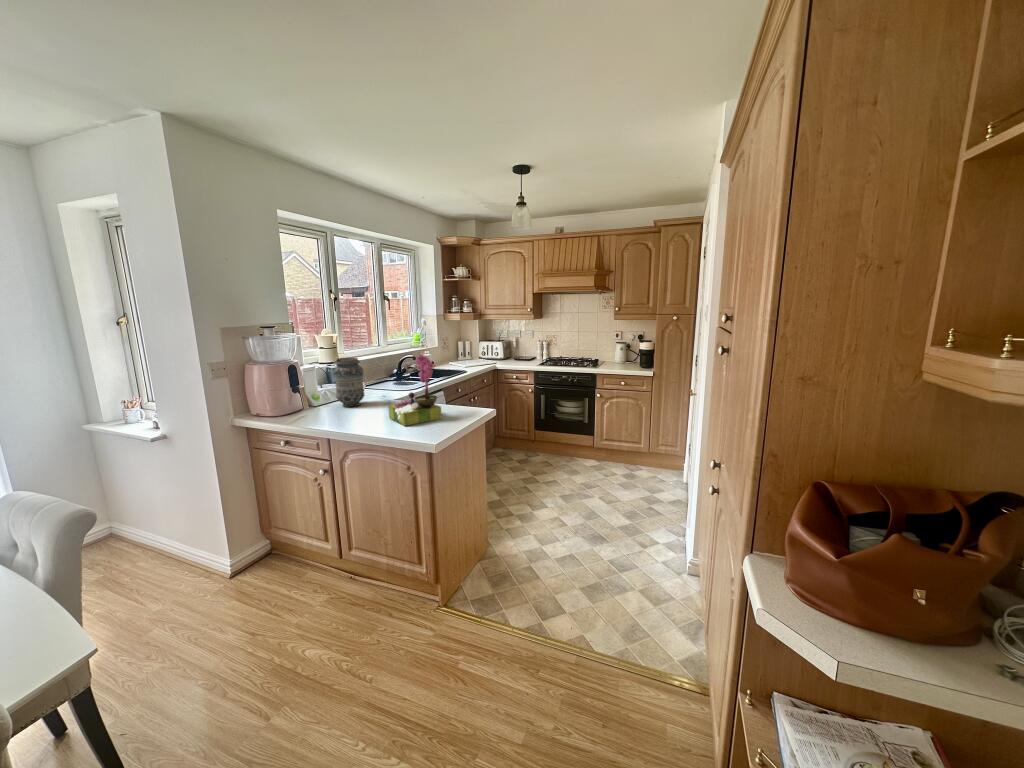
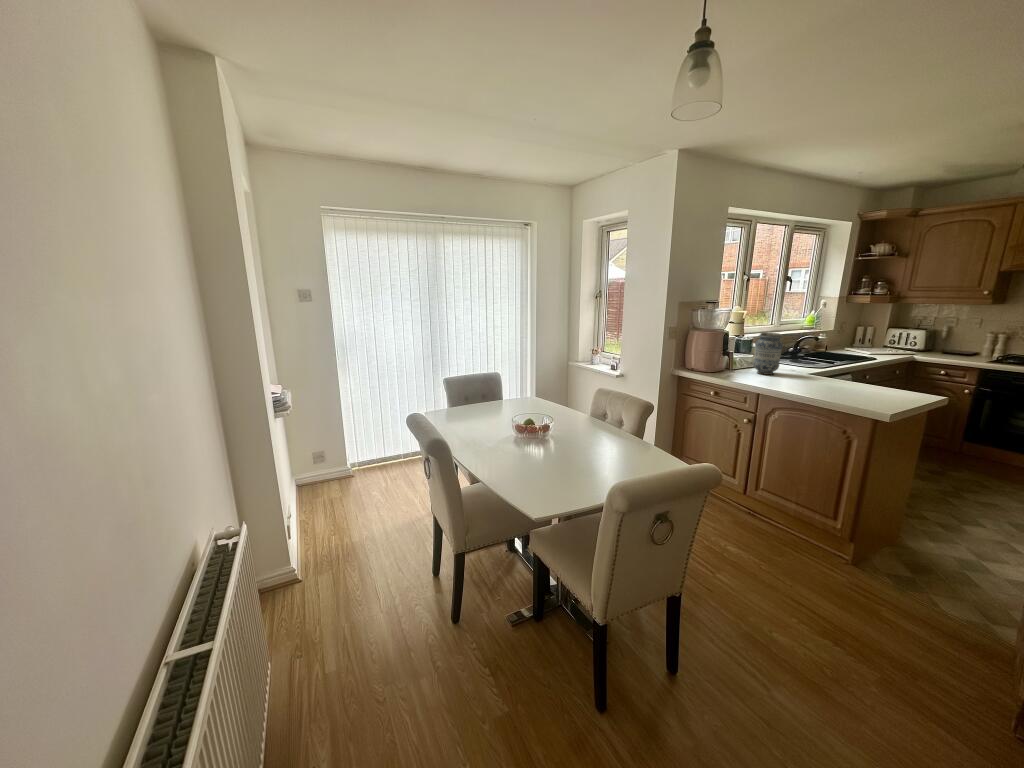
flower arrangement: present [388,354,441,426] -> none [816,333,883,397]

